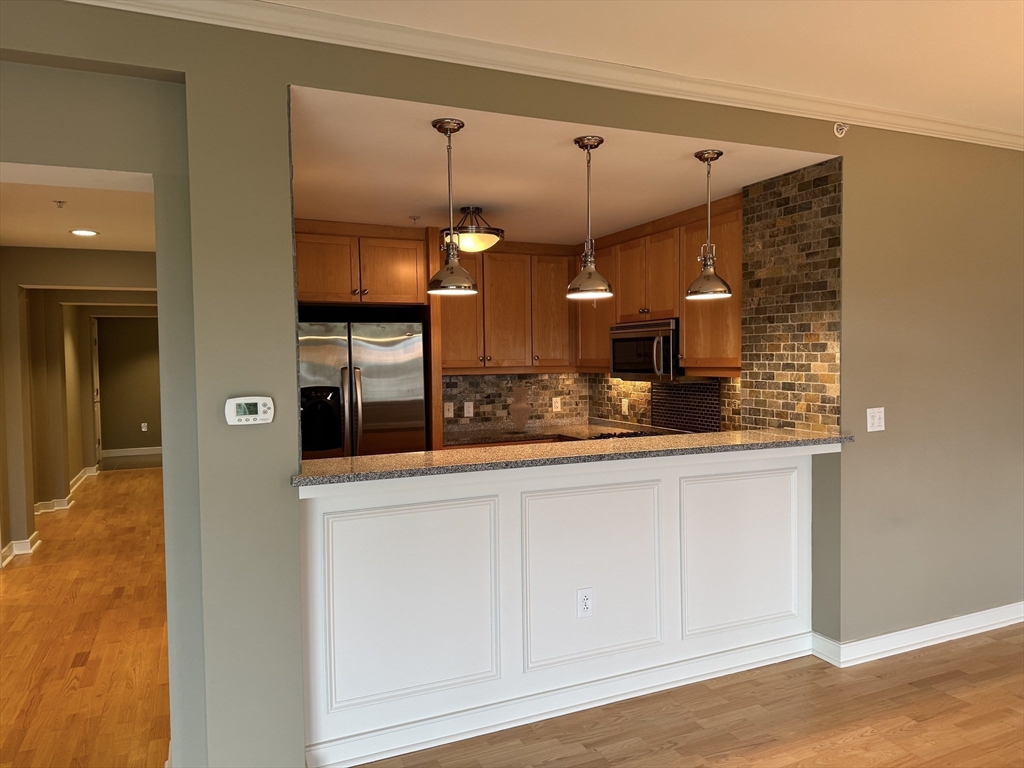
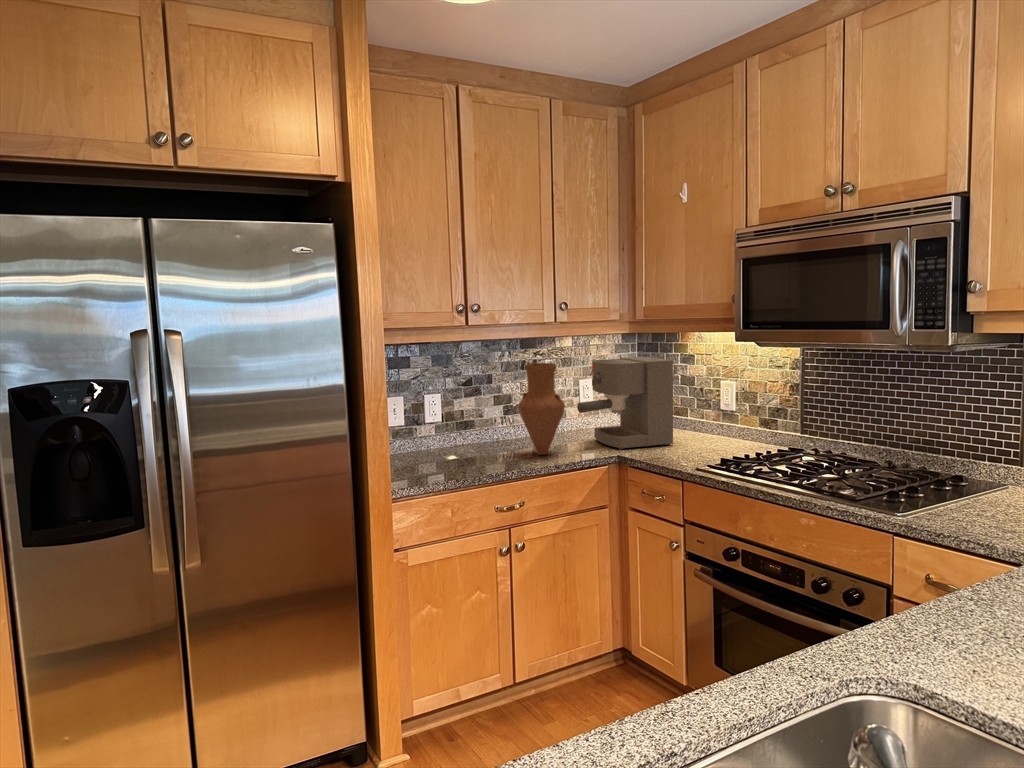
coffee maker: none [540,386,590,432] -> present [577,356,673,450]

